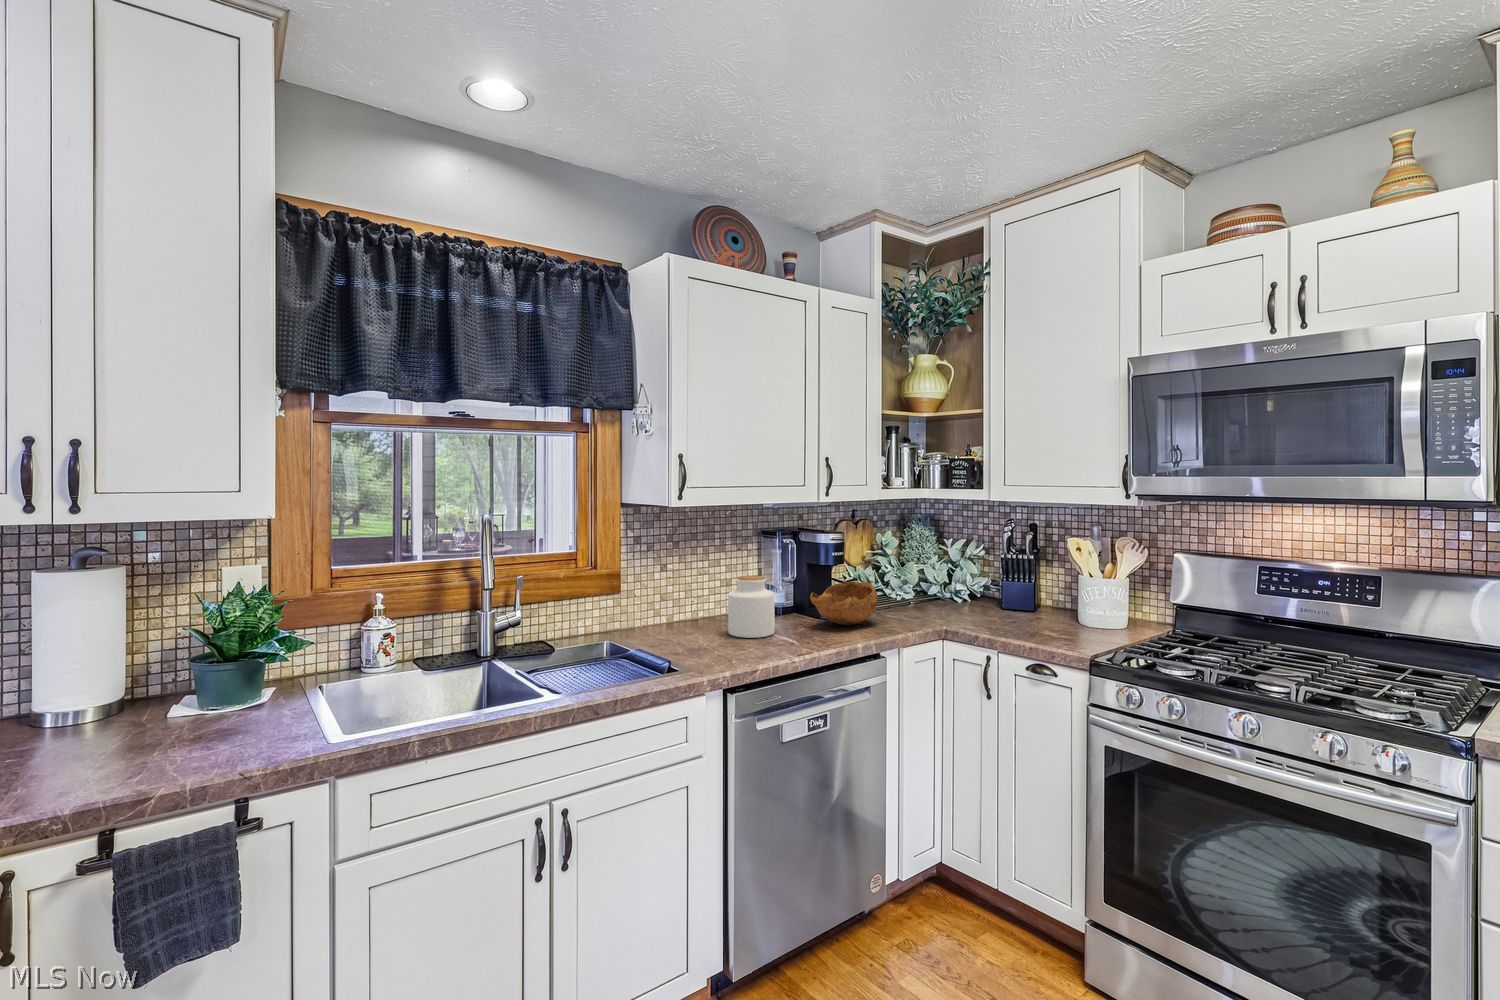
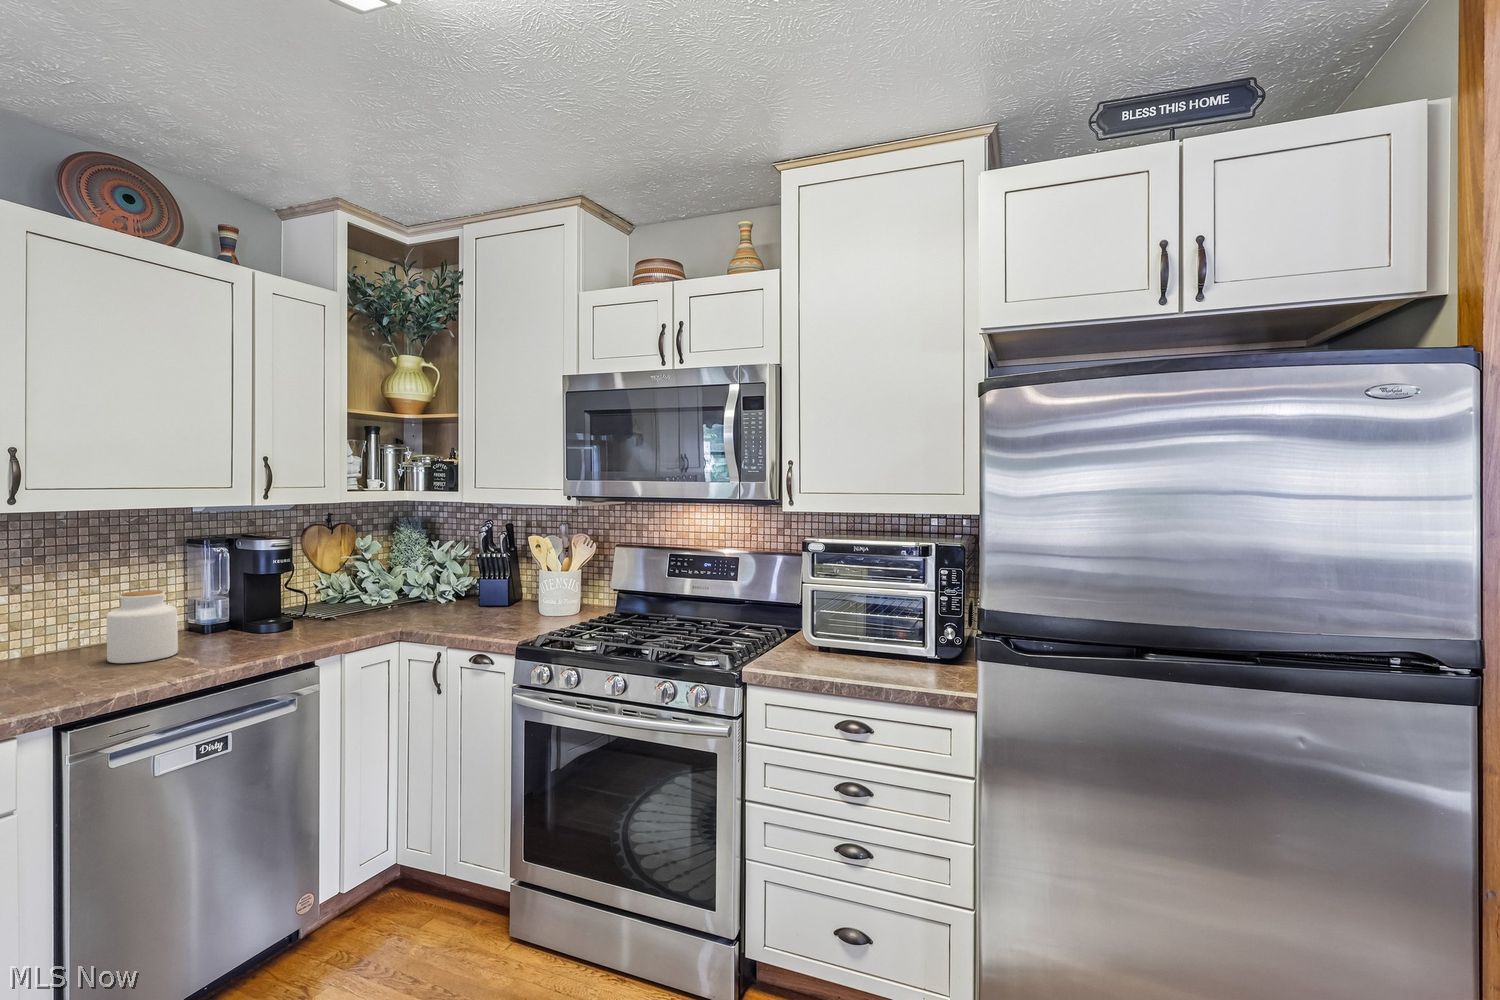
wooden bowl: present [810,582,878,625] -> none [235,589,326,637]

